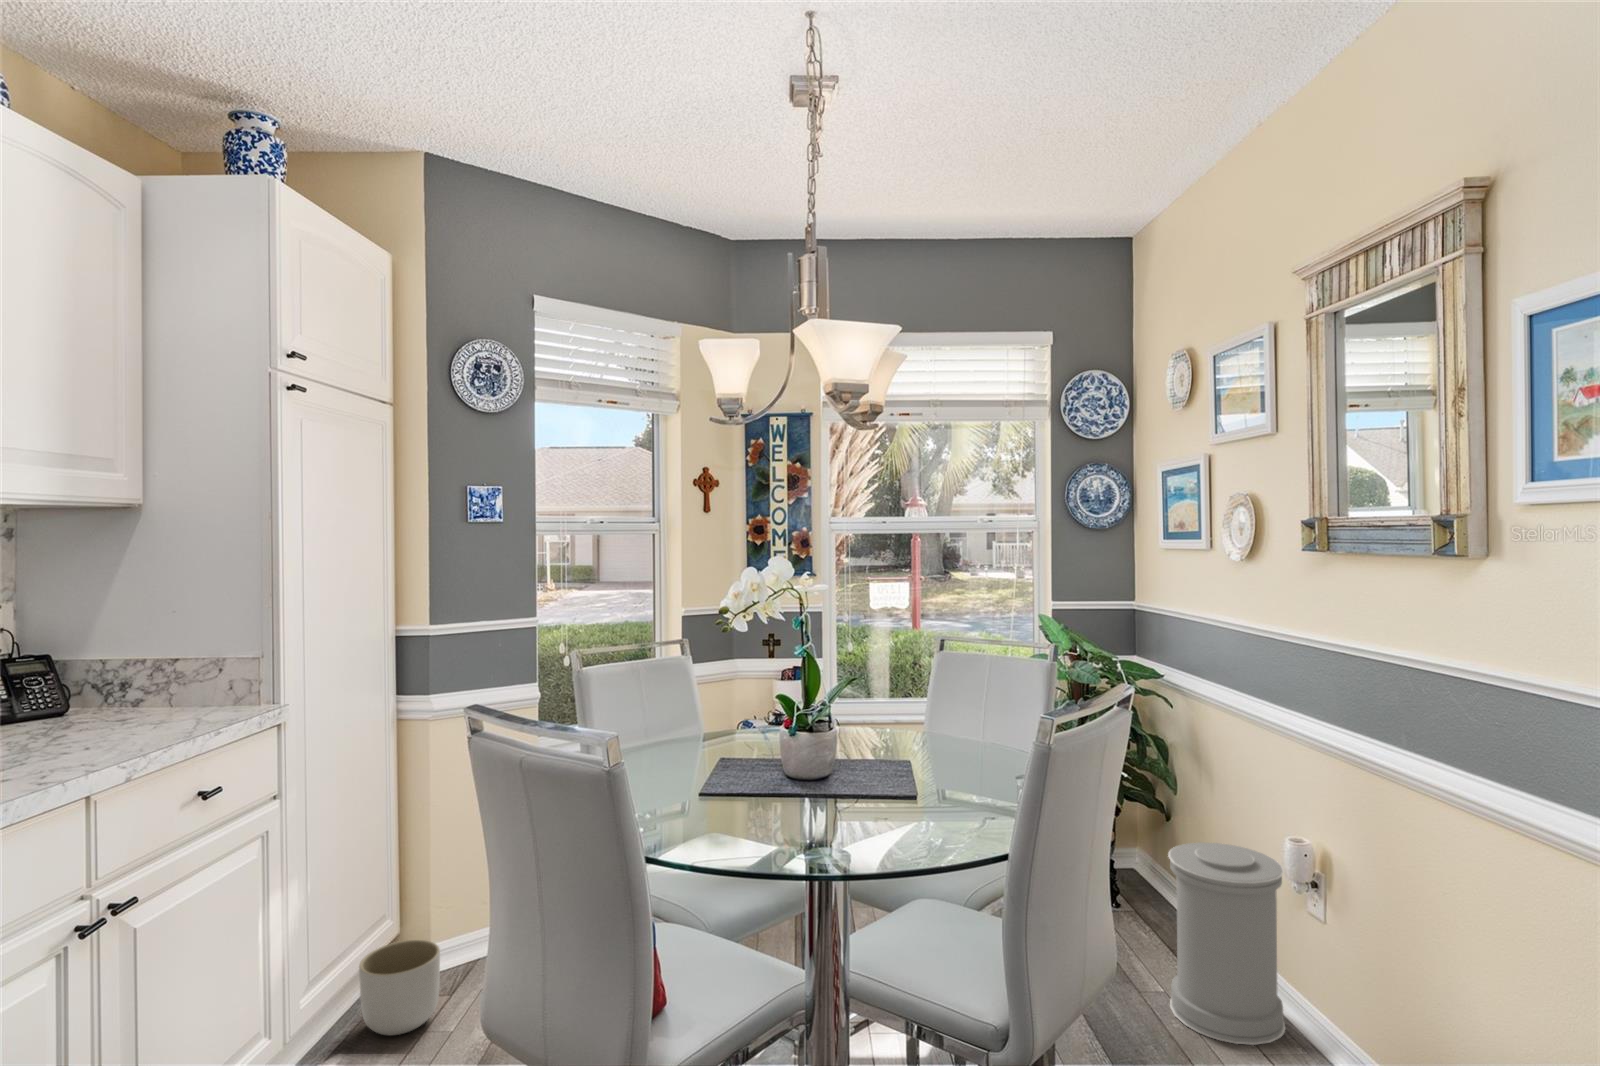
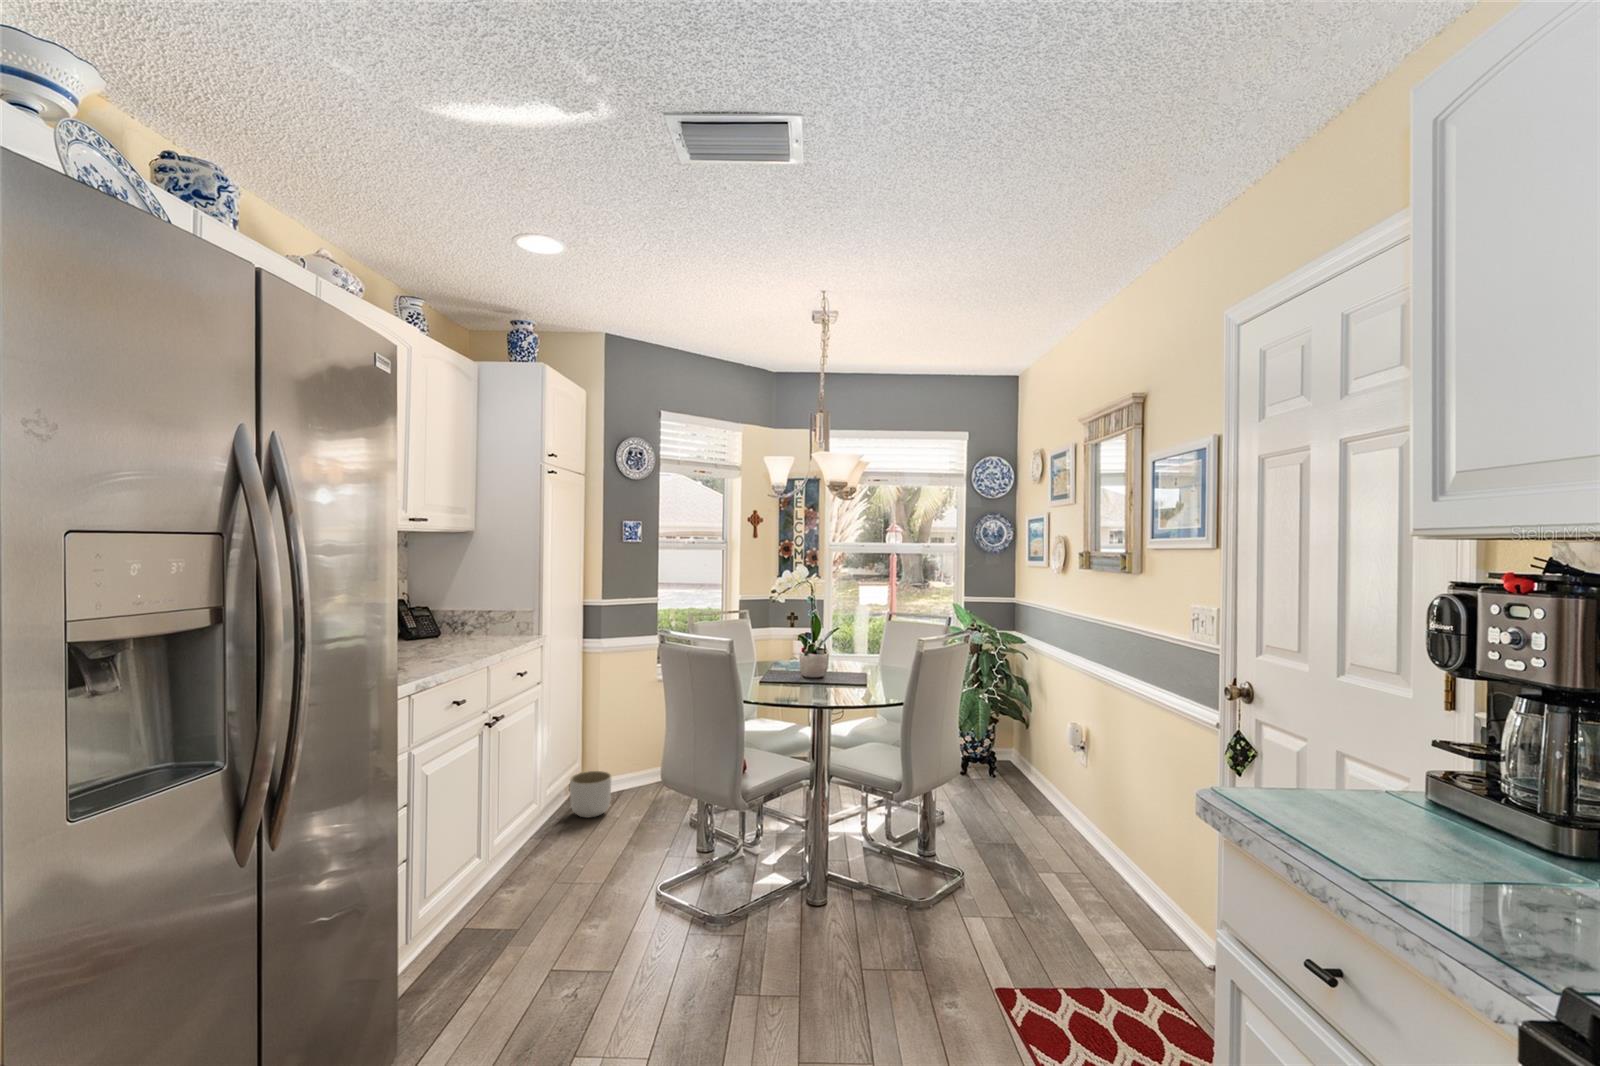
trash can: present [1168,842,1285,1045] -> none [1009,729,1069,832]

